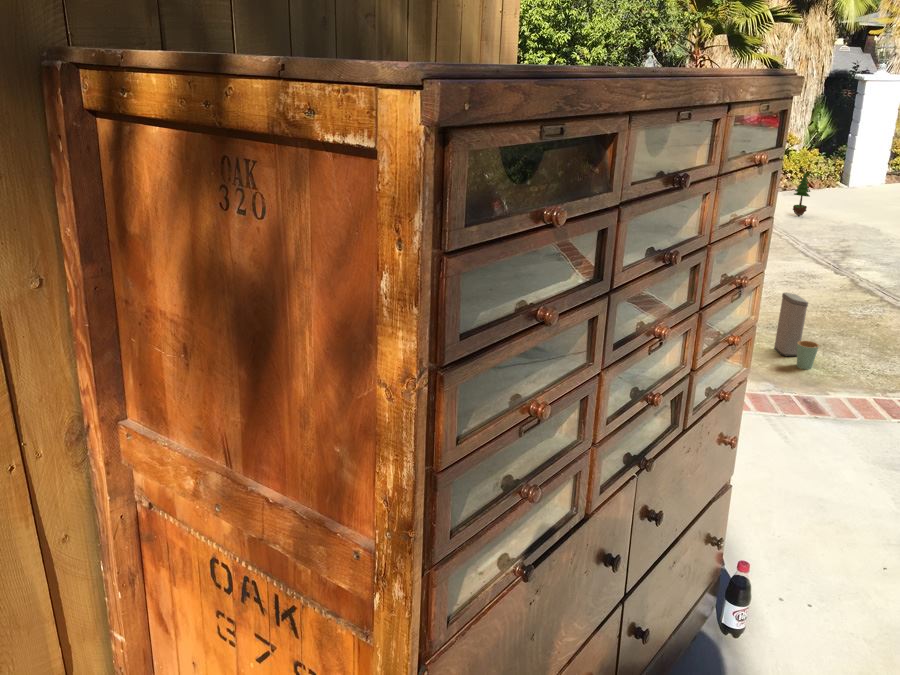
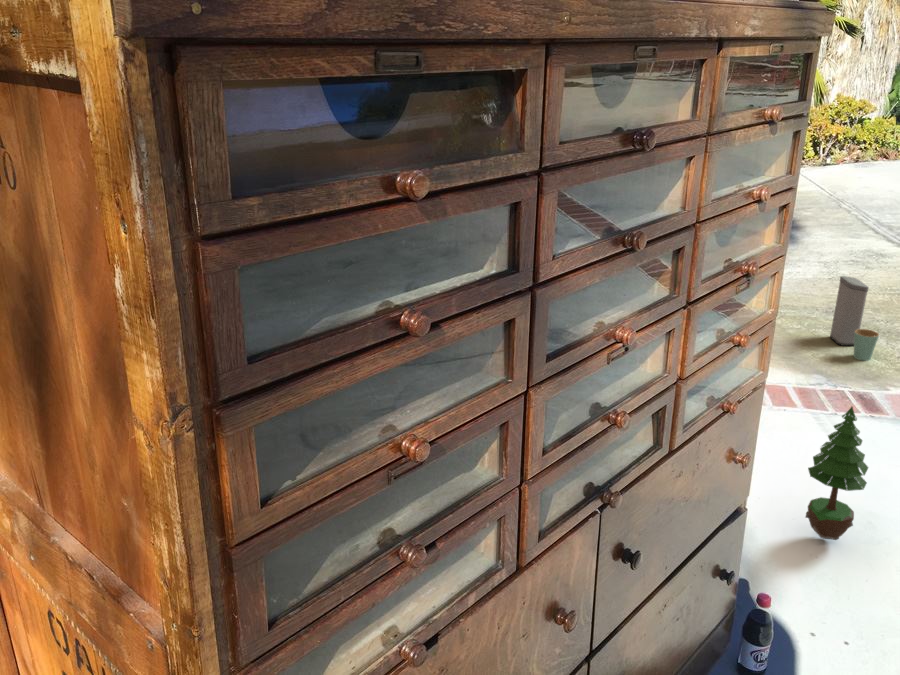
potted tree: present [793,173,810,216] -> present [805,407,868,540]

